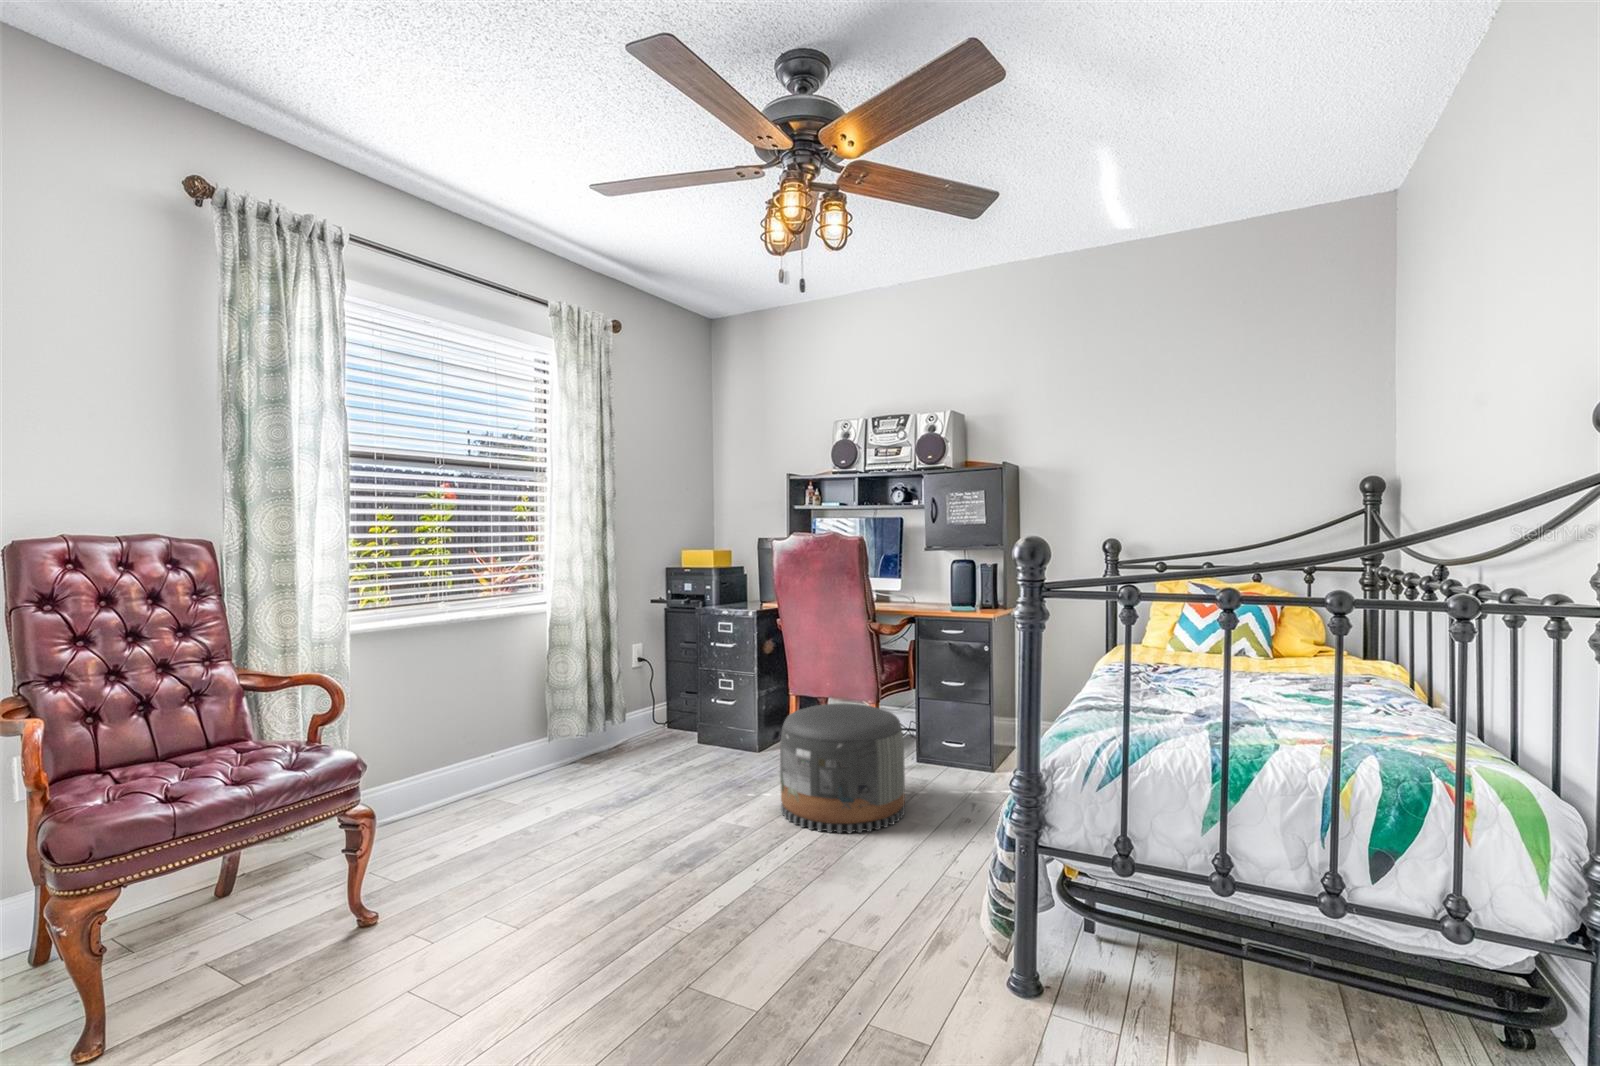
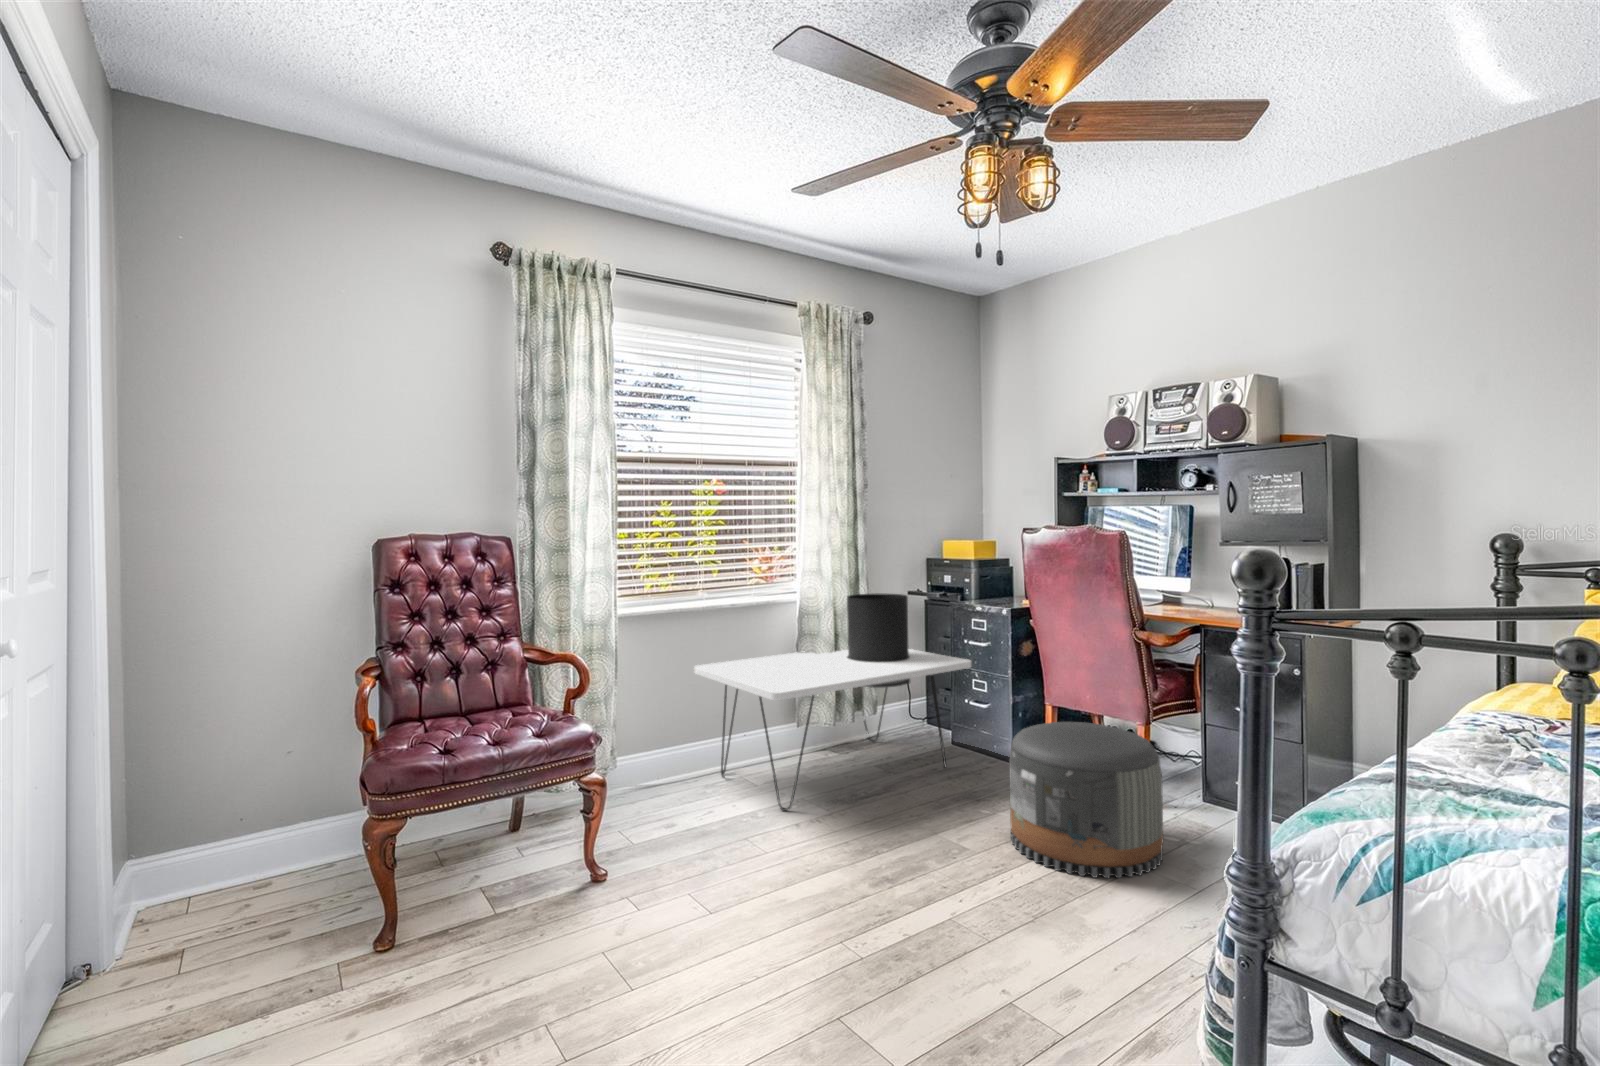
side table: none [436,600,726,825] -> present [694,594,971,811]

